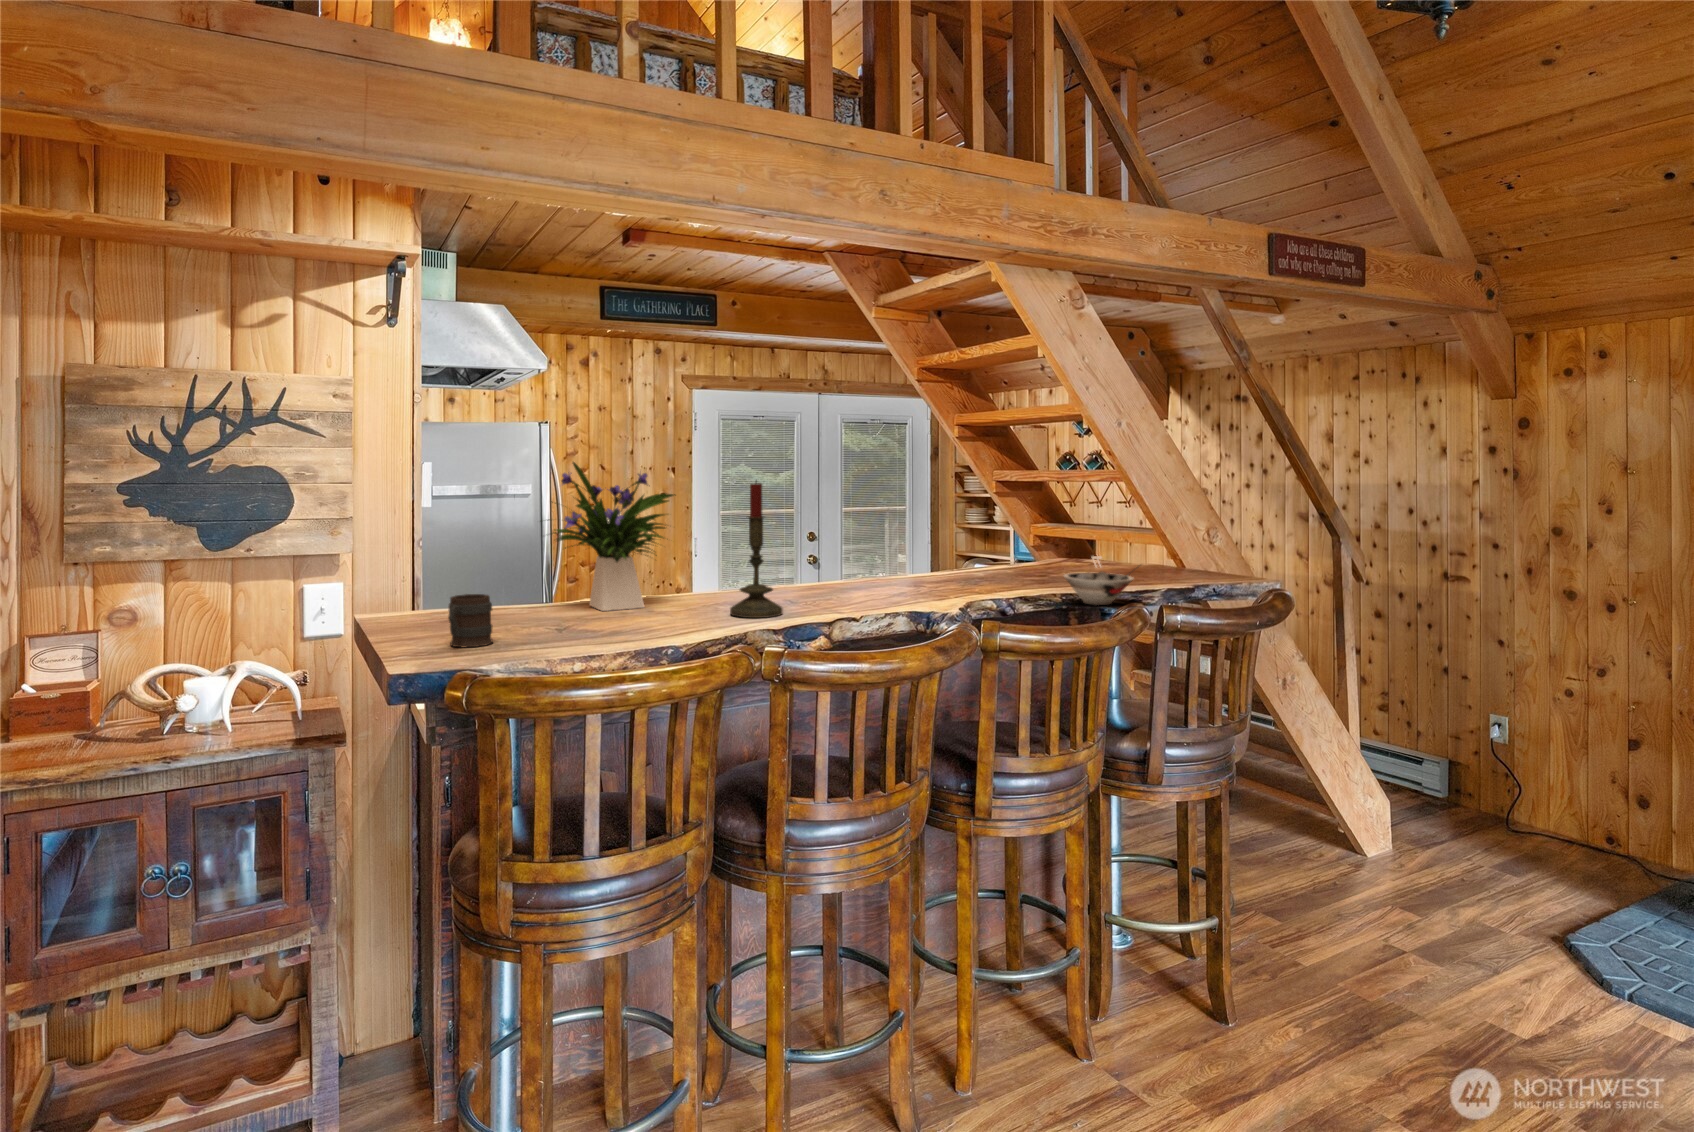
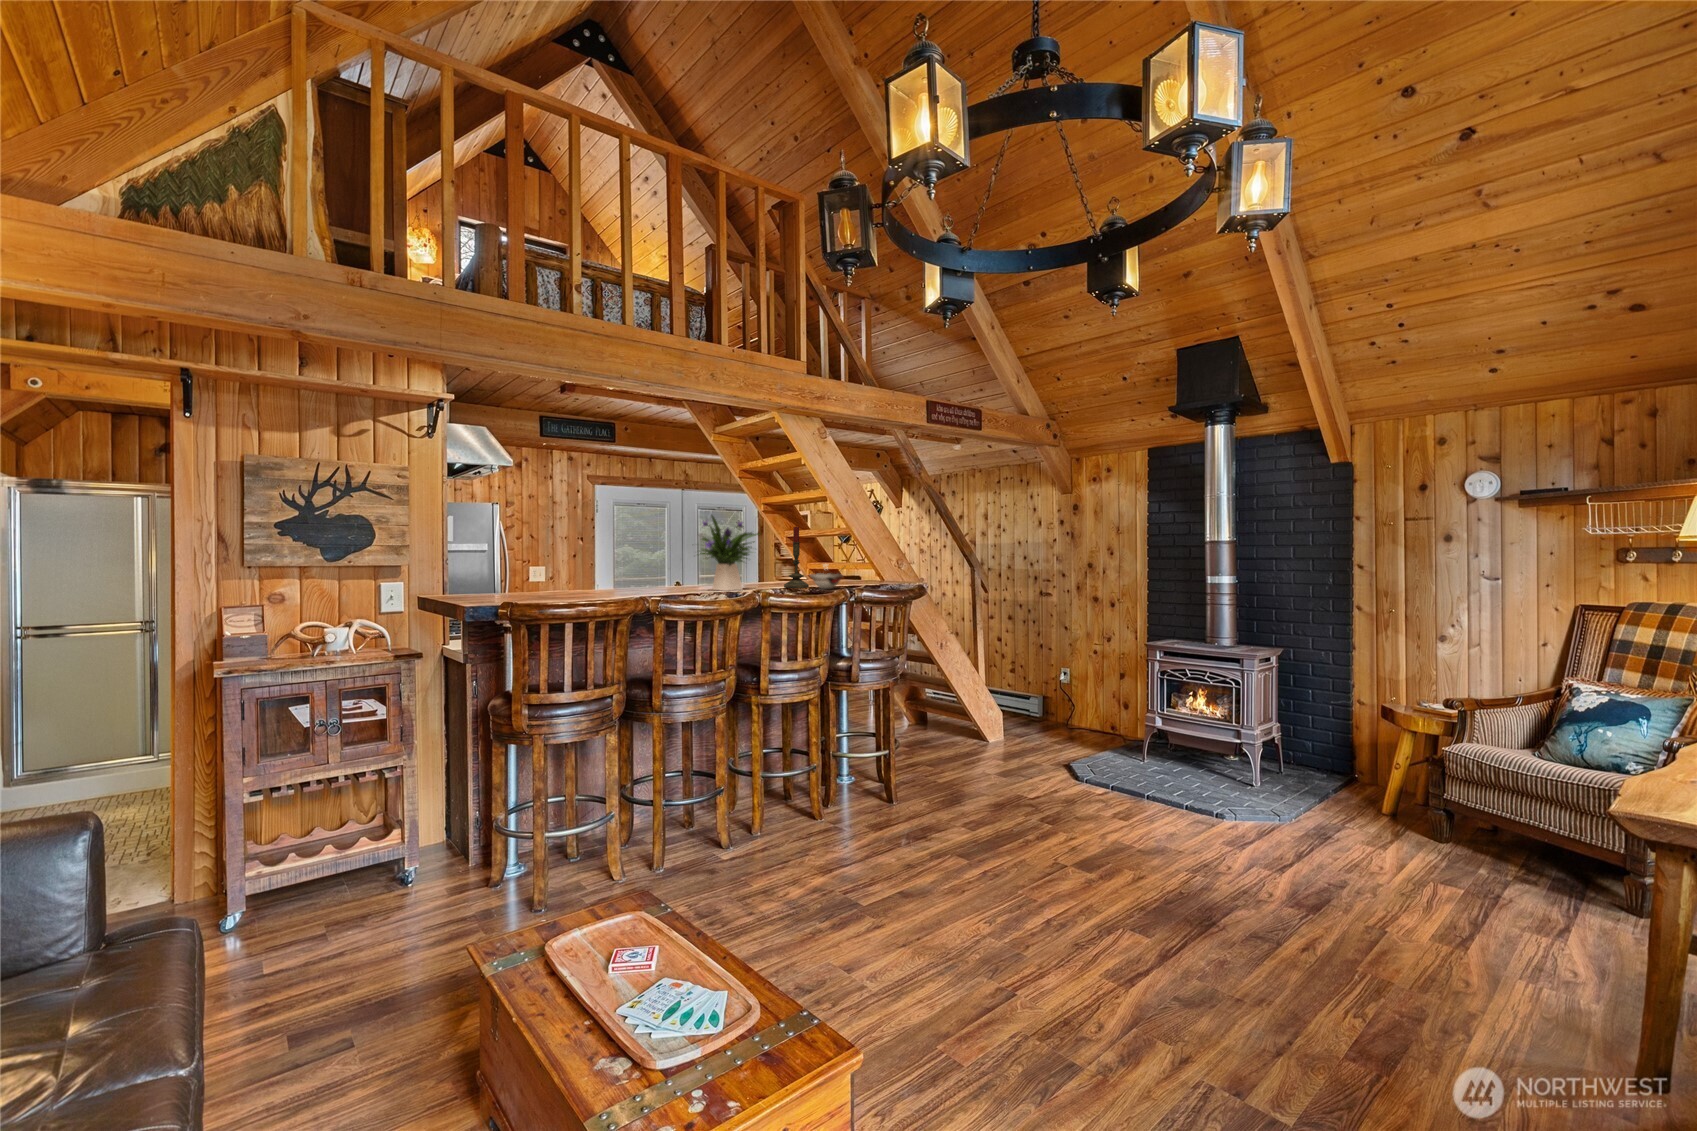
flower arrangement: present [549,462,675,611] -> present [700,516,758,591]
candle: present [730,483,783,618] -> present [784,527,809,588]
mug: present [448,594,493,647] -> none [476,578,500,604]

